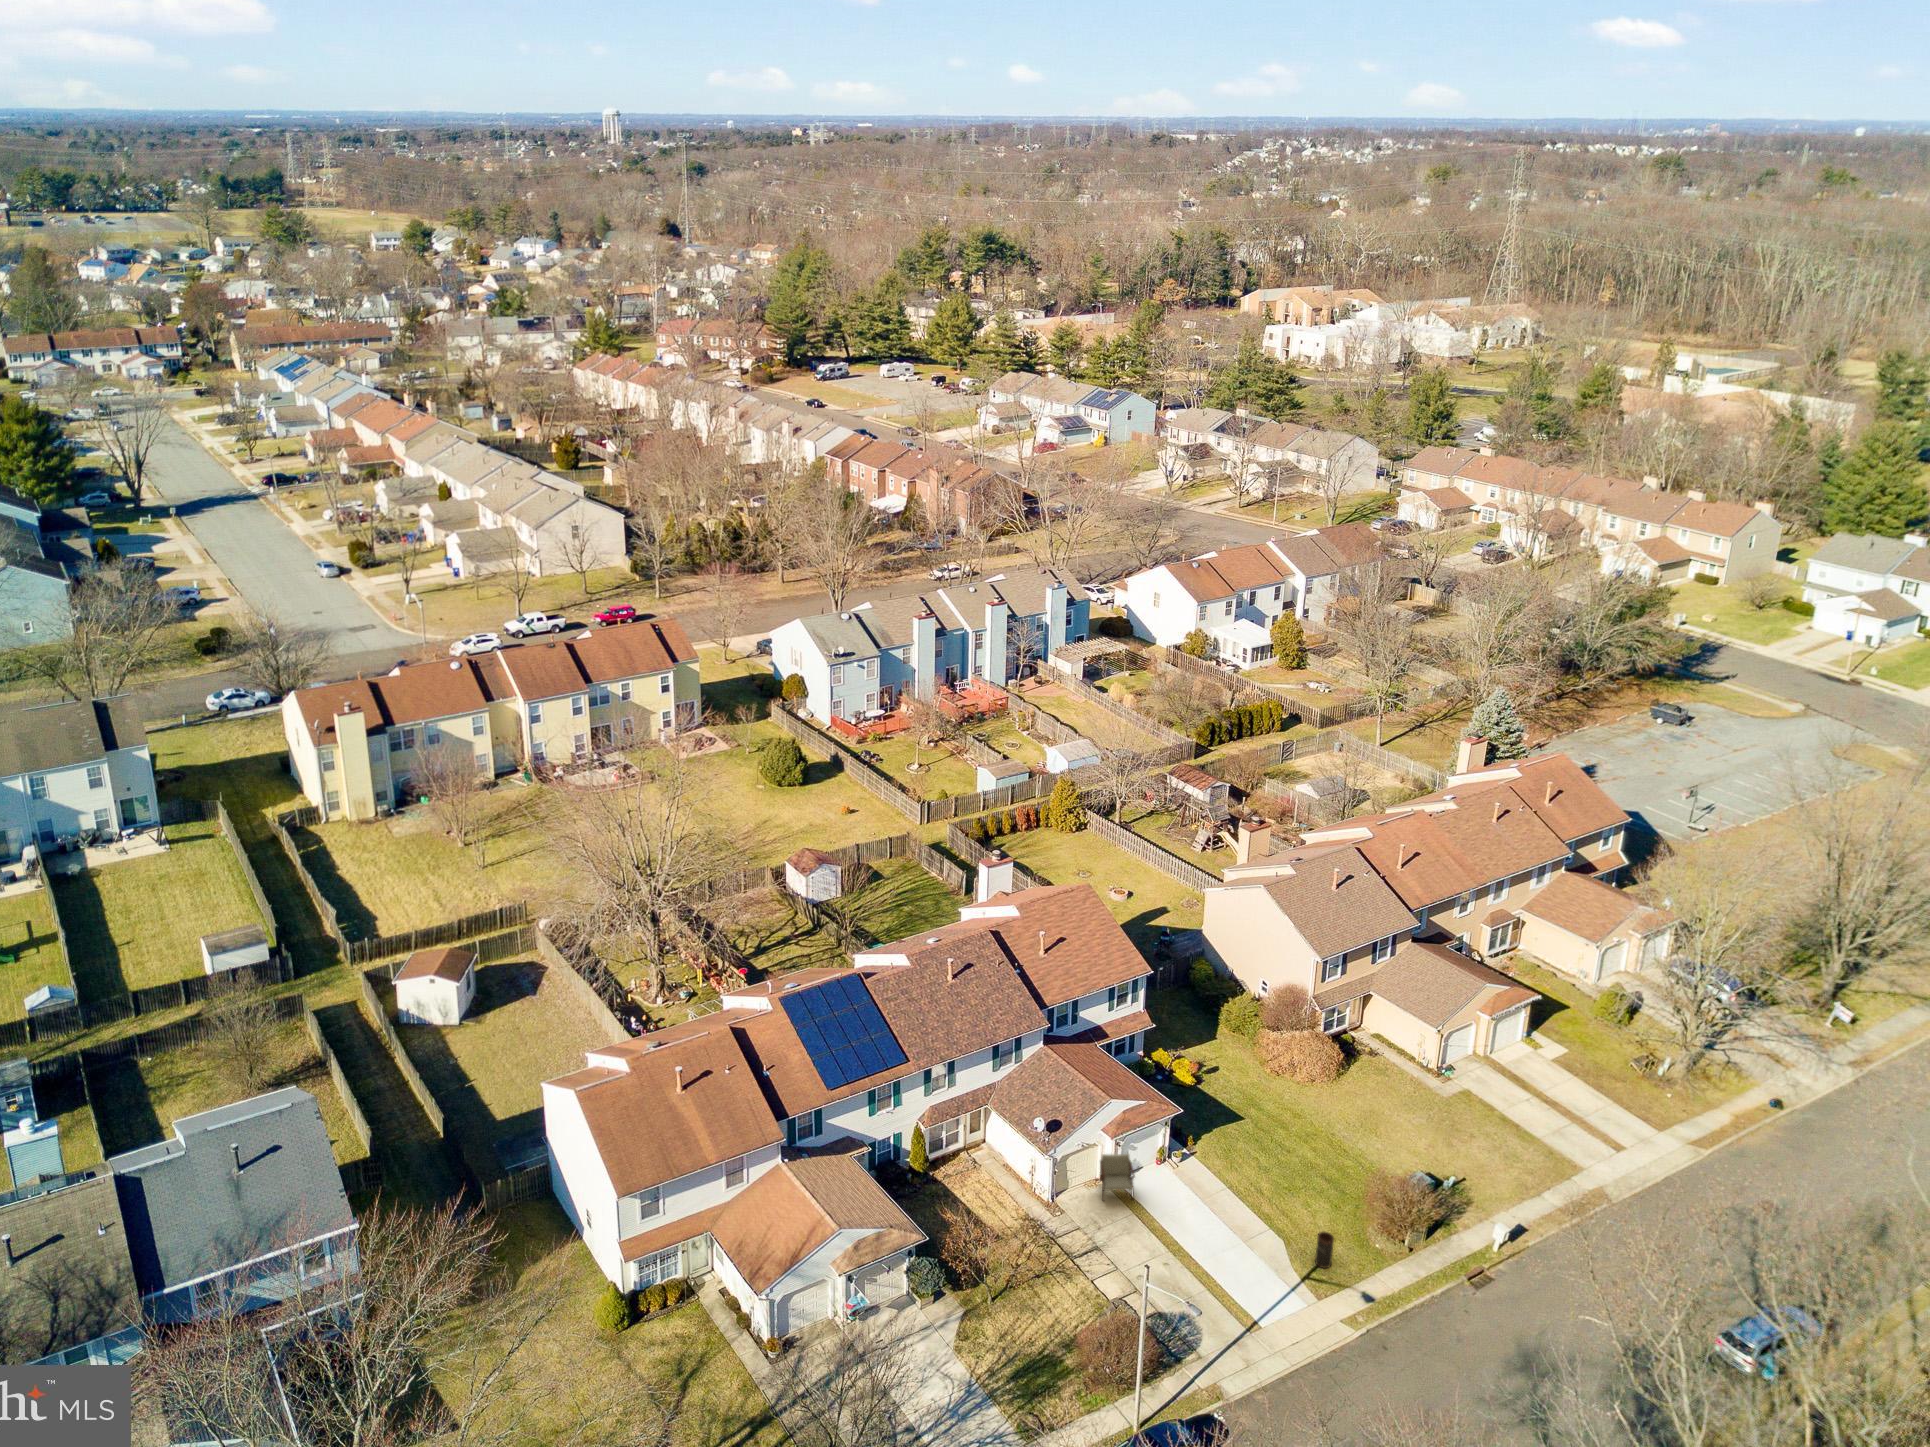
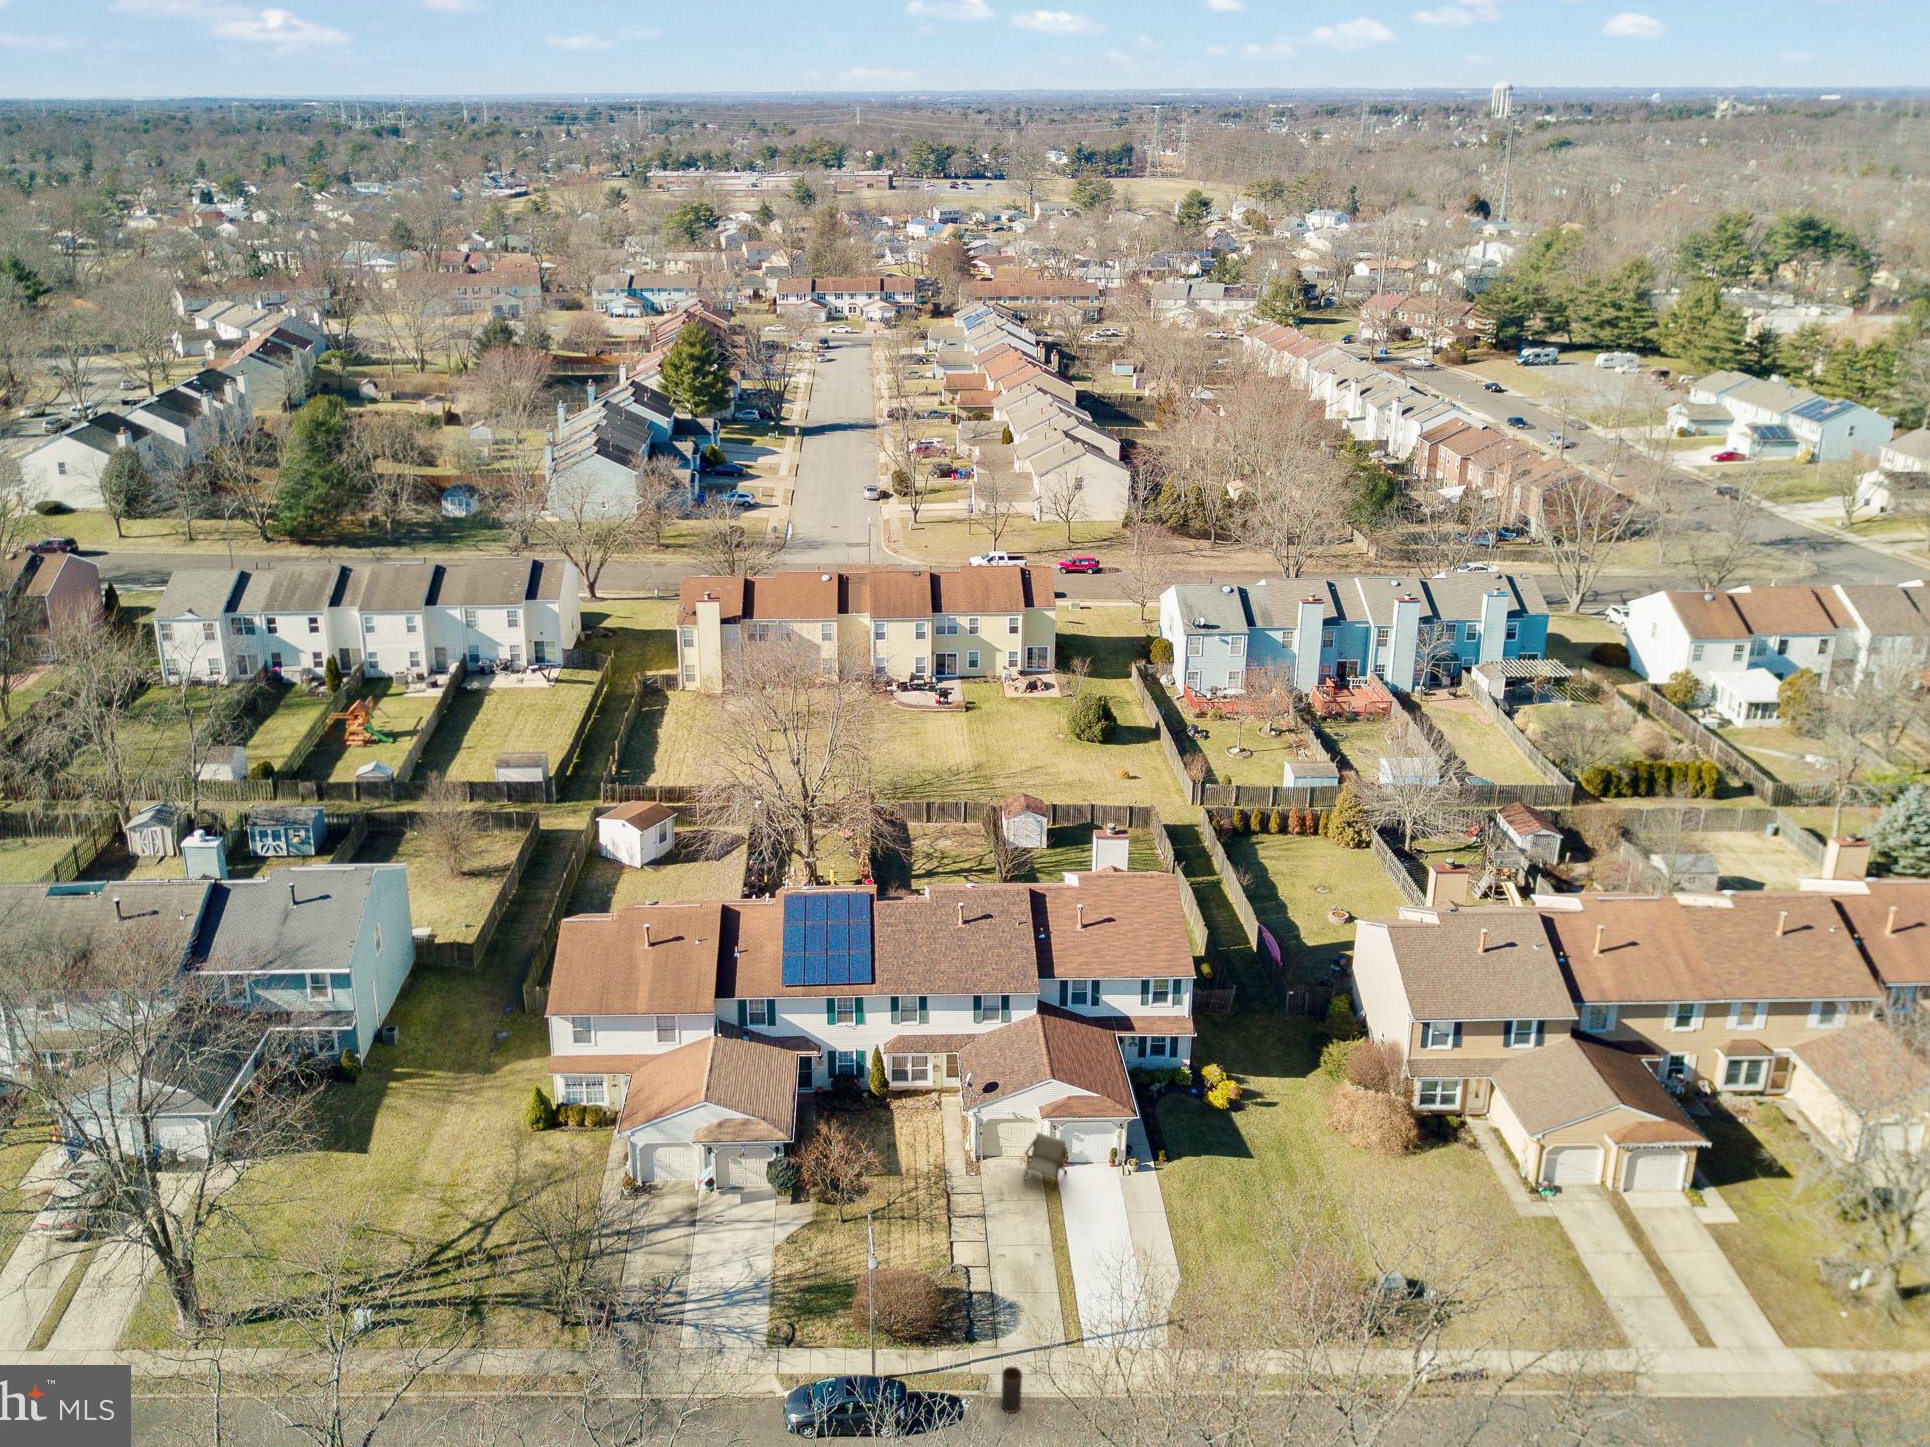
trash can: present [1315,1232,1334,1268] -> present [1001,1366,1022,1413]

